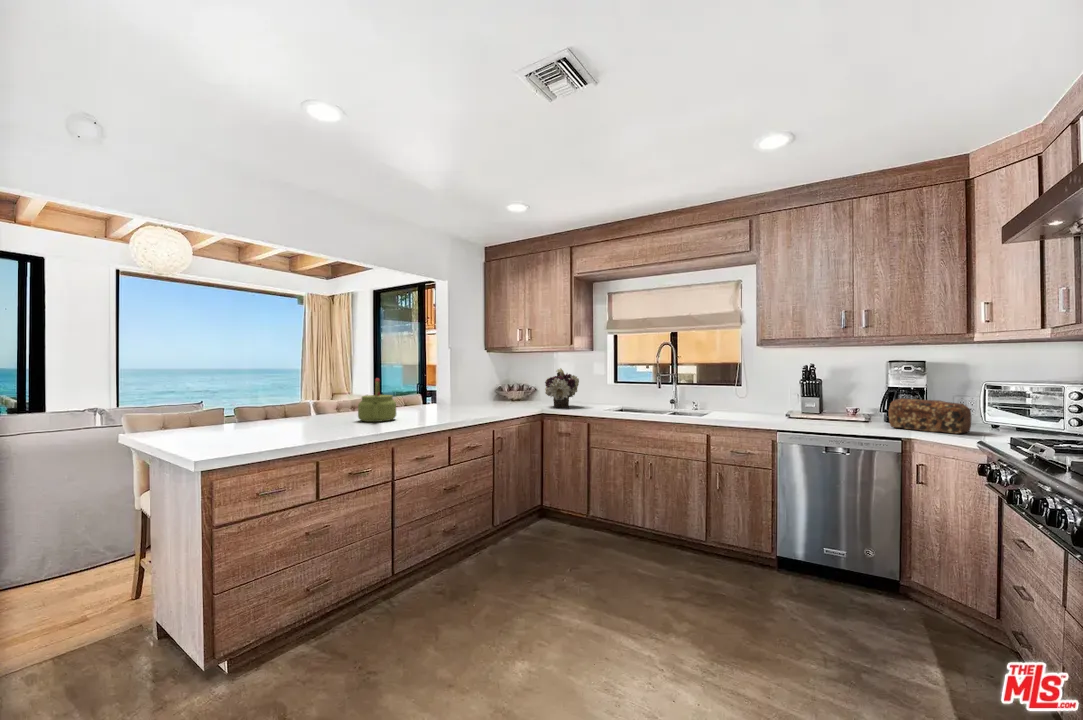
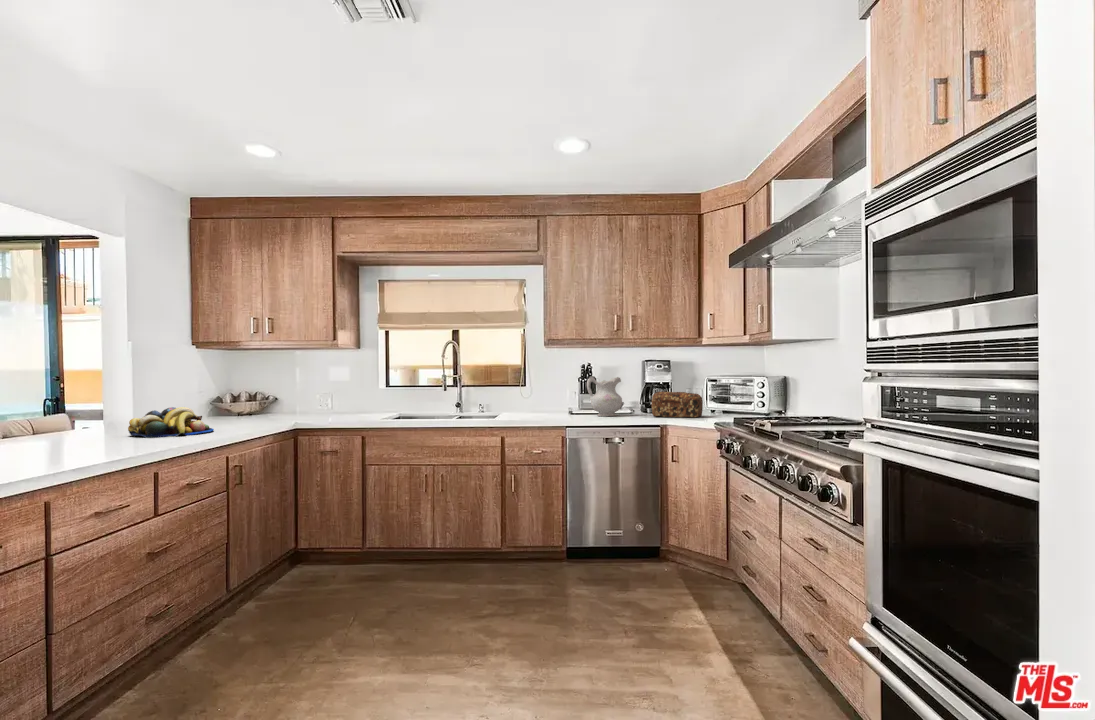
flower arrangement: present [545,368,579,408] -> none [299,370,349,420]
kettle: present [358,378,396,422] -> none [34,385,104,452]
ceramic pitcher: none [803,378,849,423] -> present [587,376,622,416]
fruit bowl: none [425,394,476,415] -> present [128,407,214,438]

